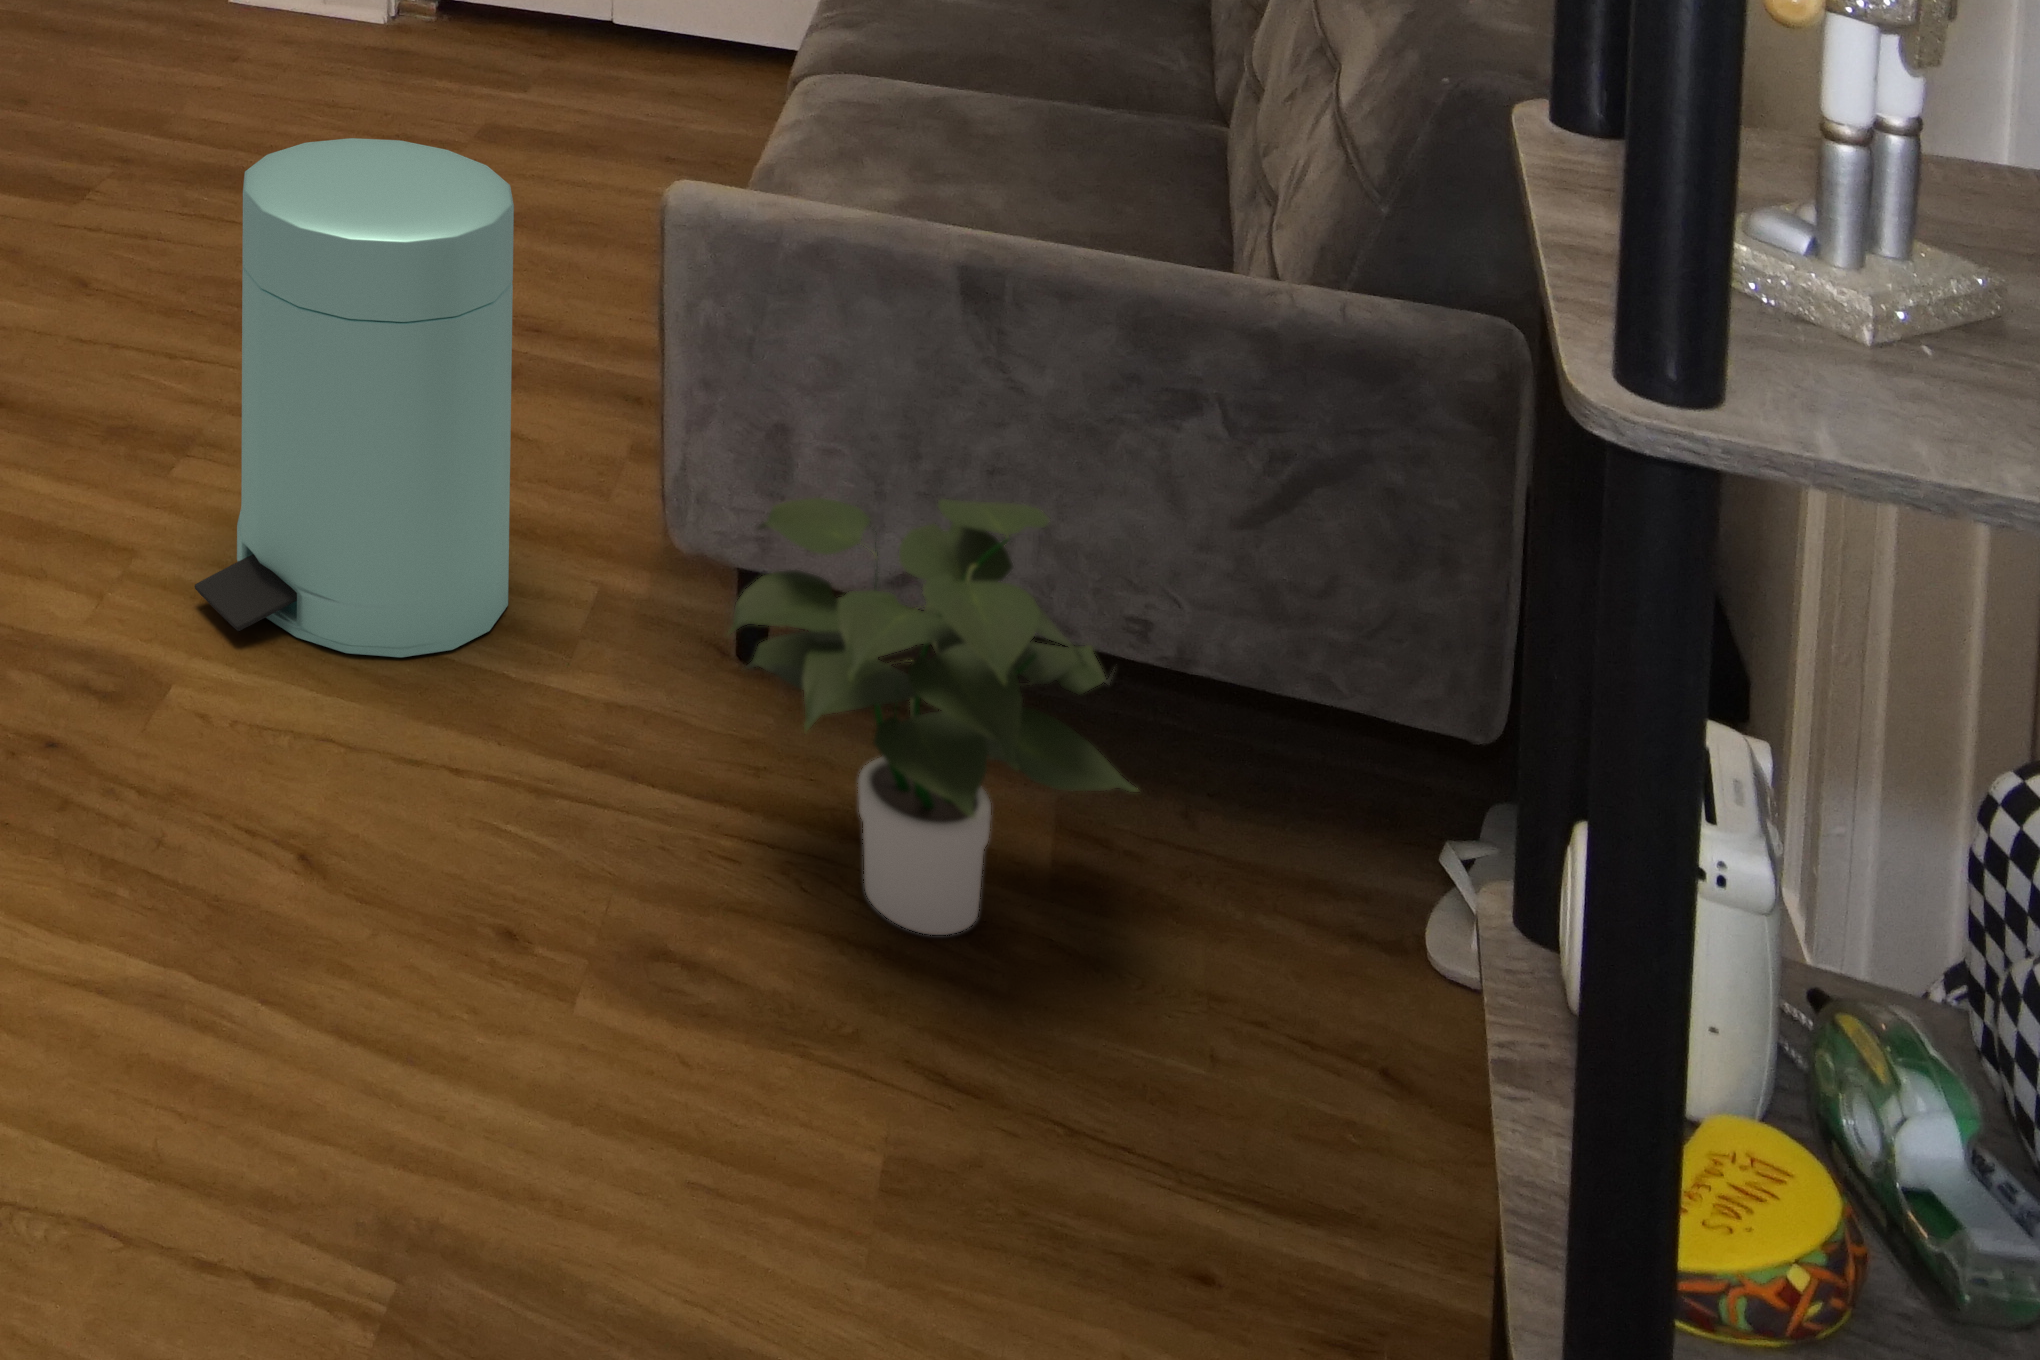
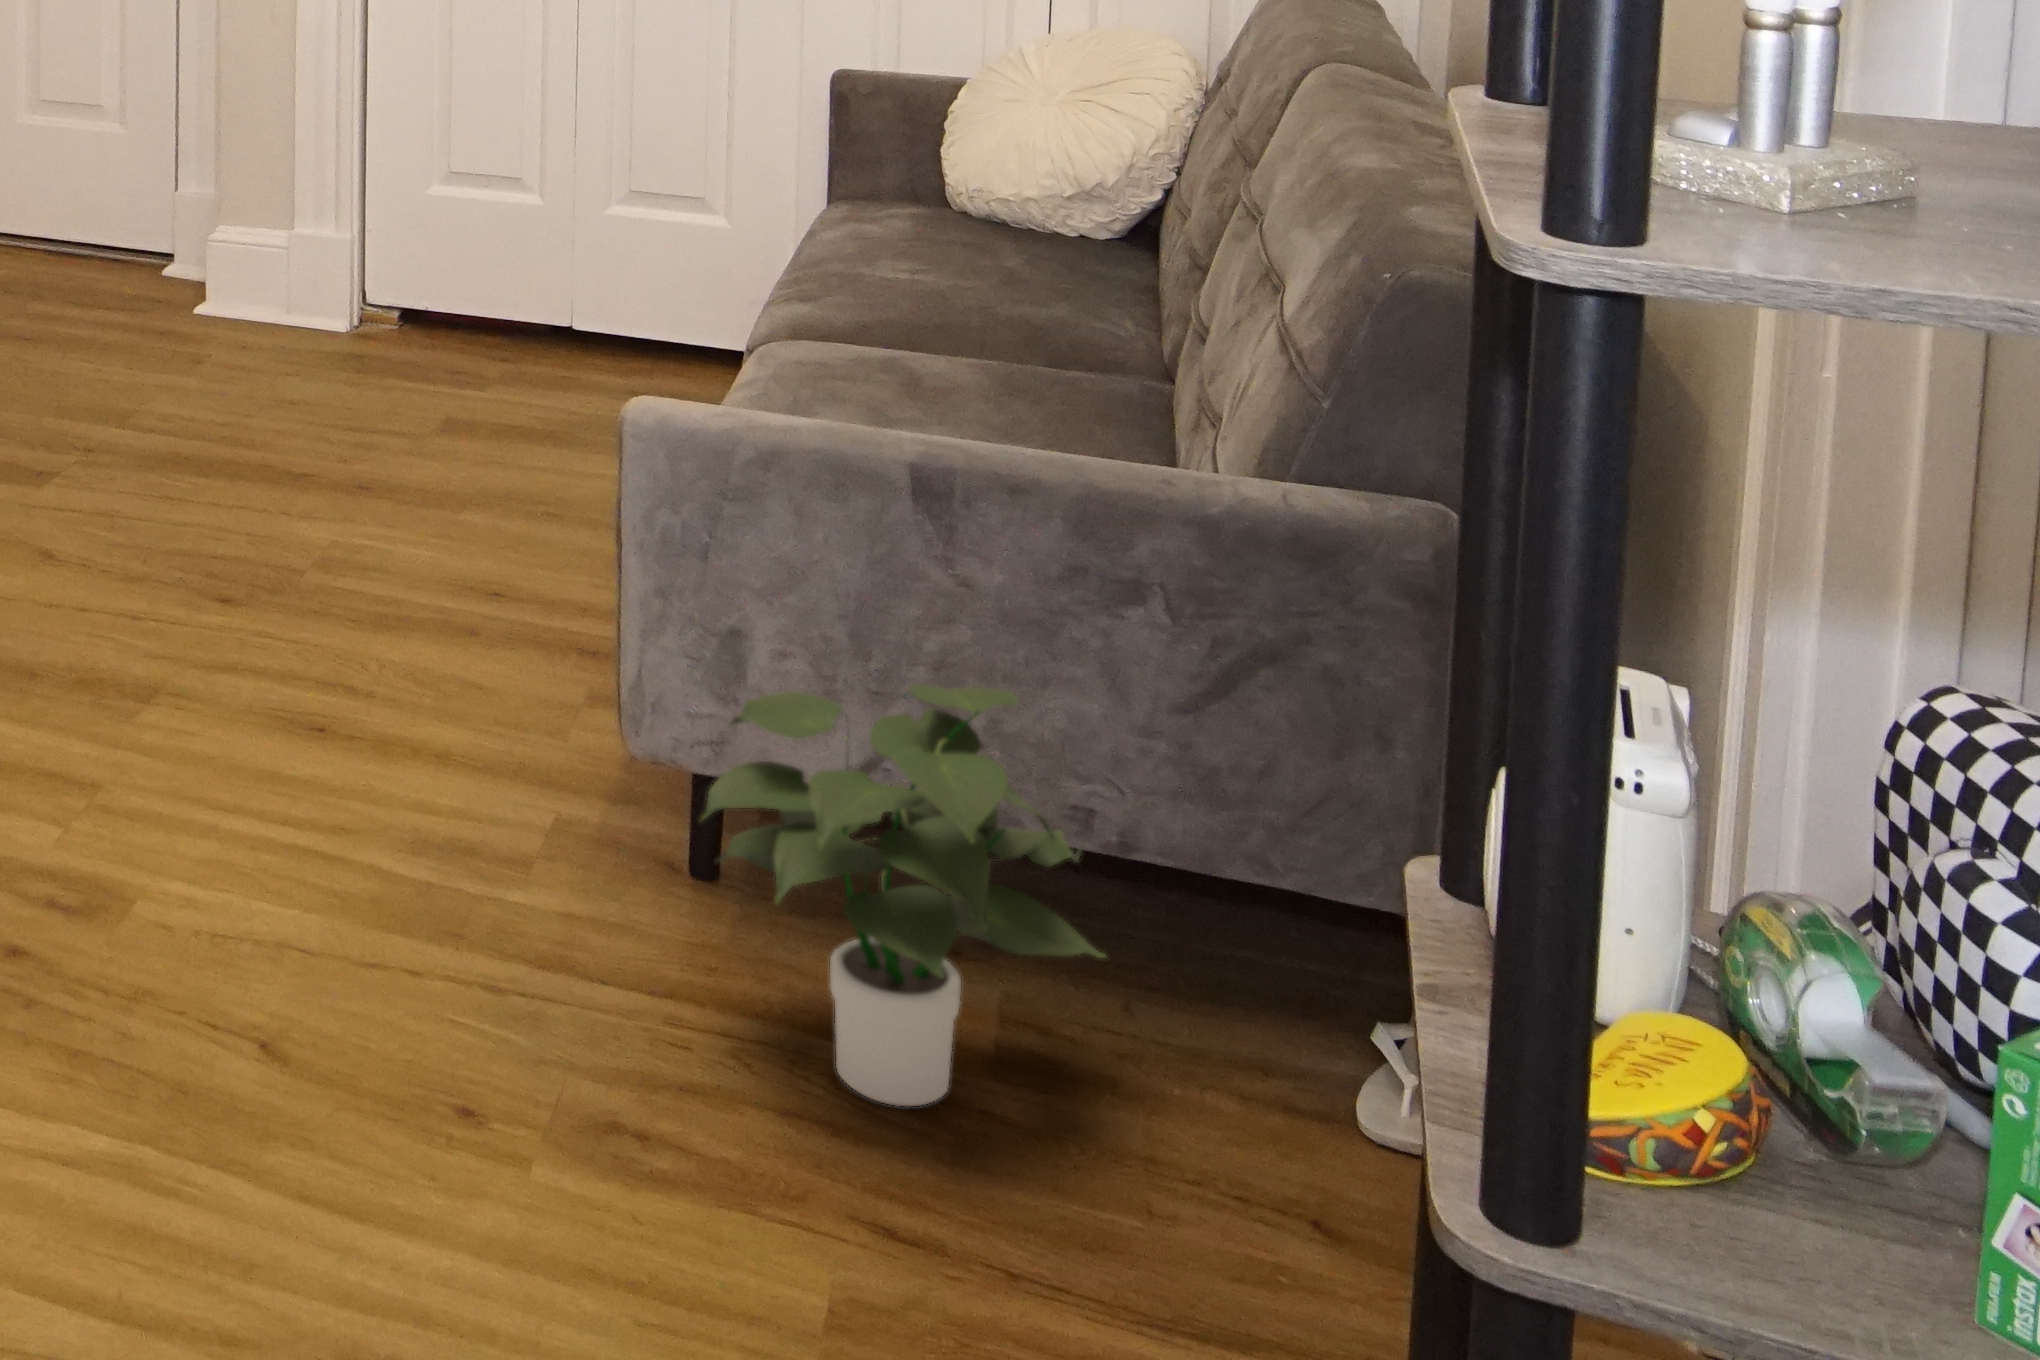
trash can: present [195,138,514,657] -> none [173,380,490,878]

